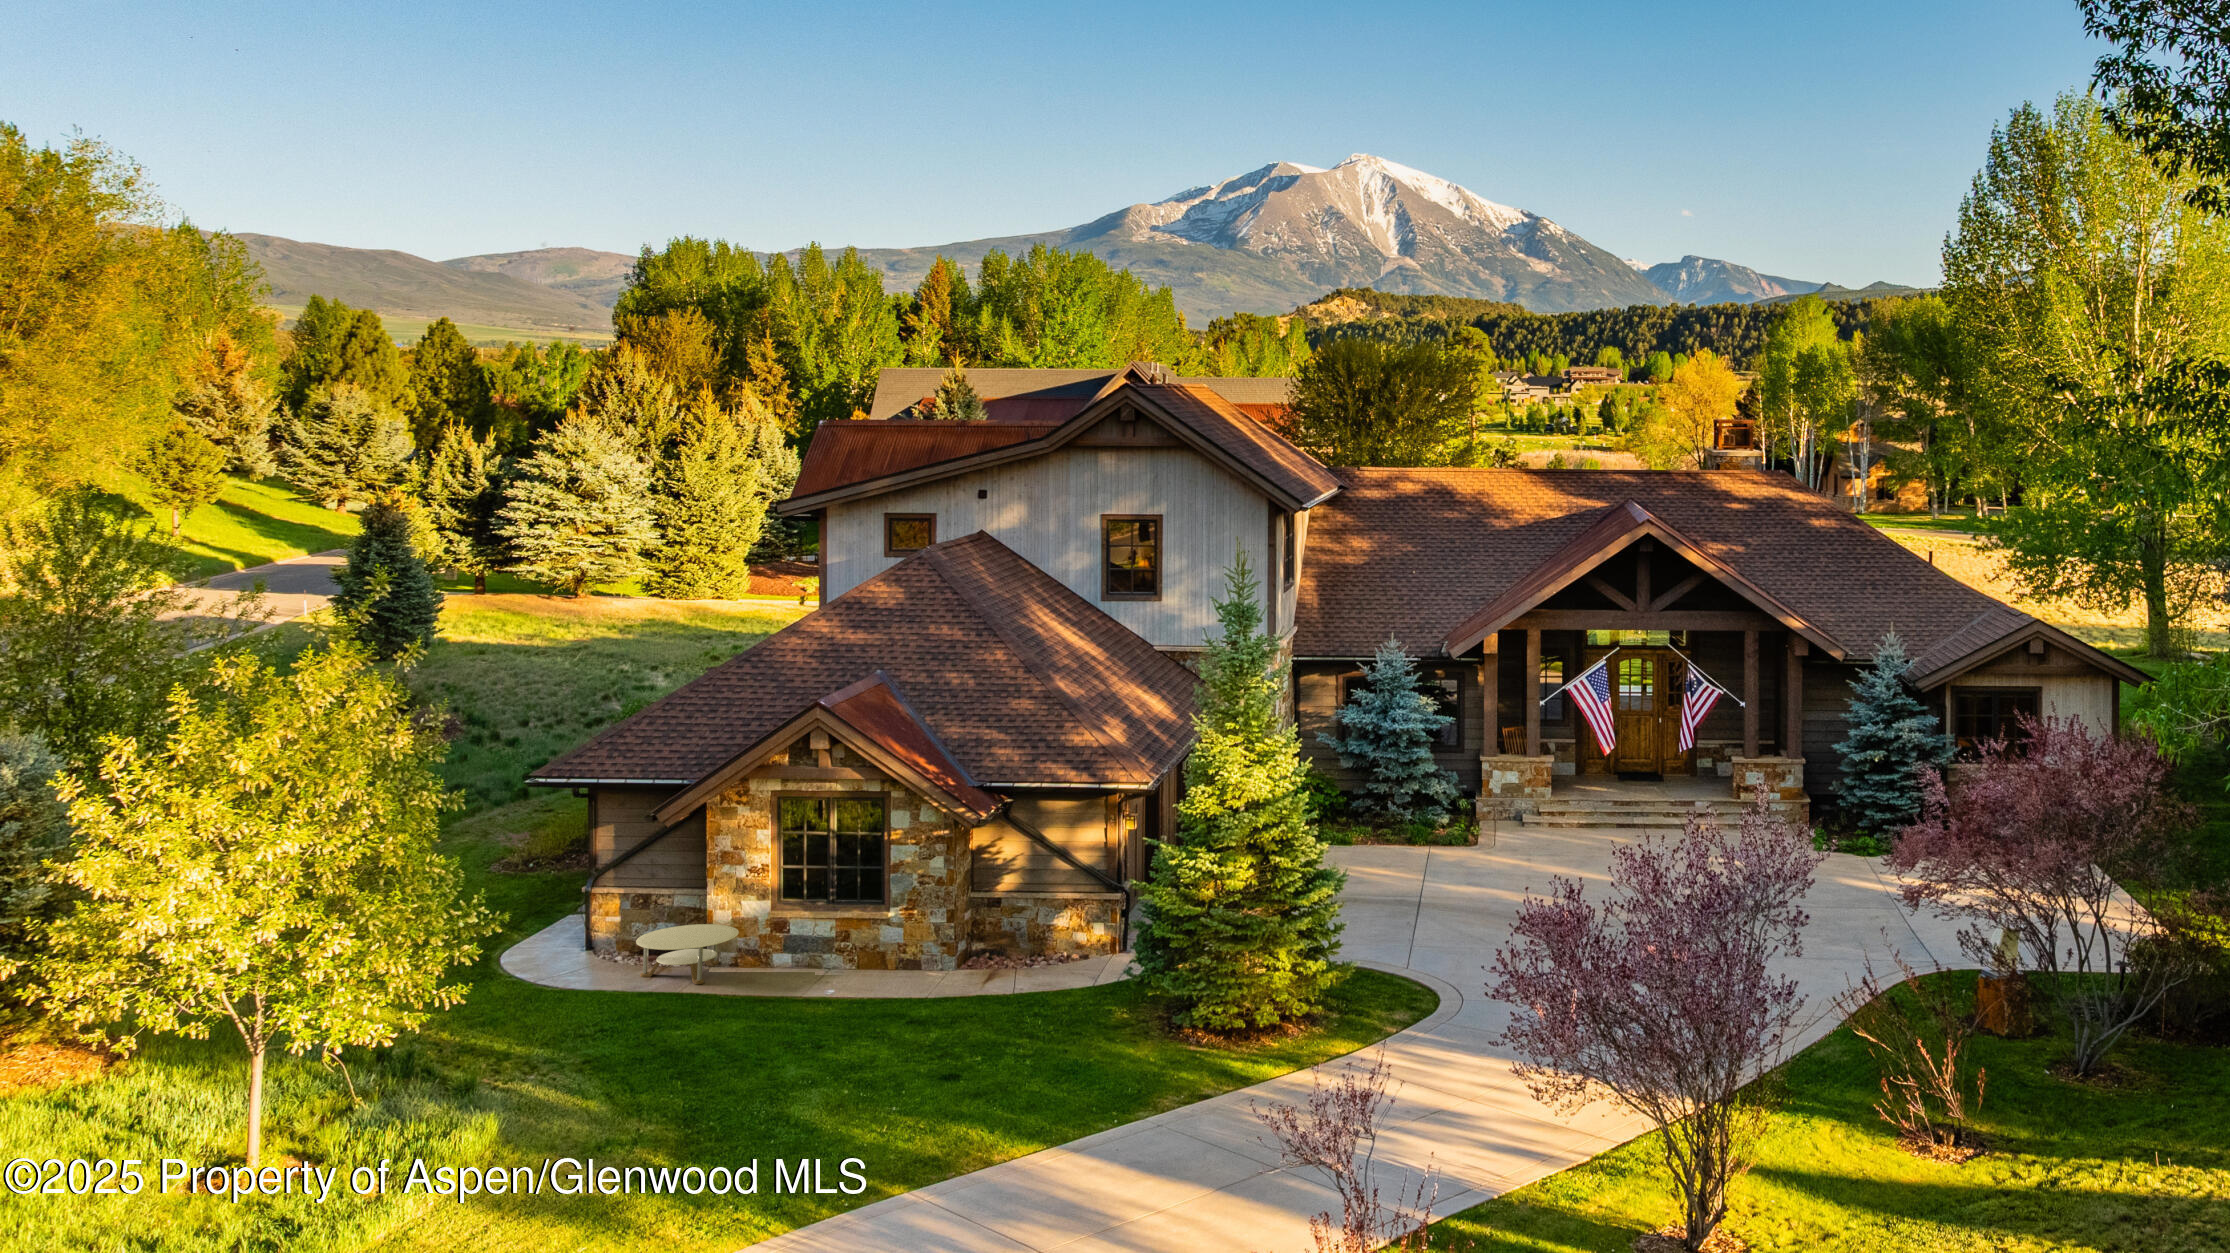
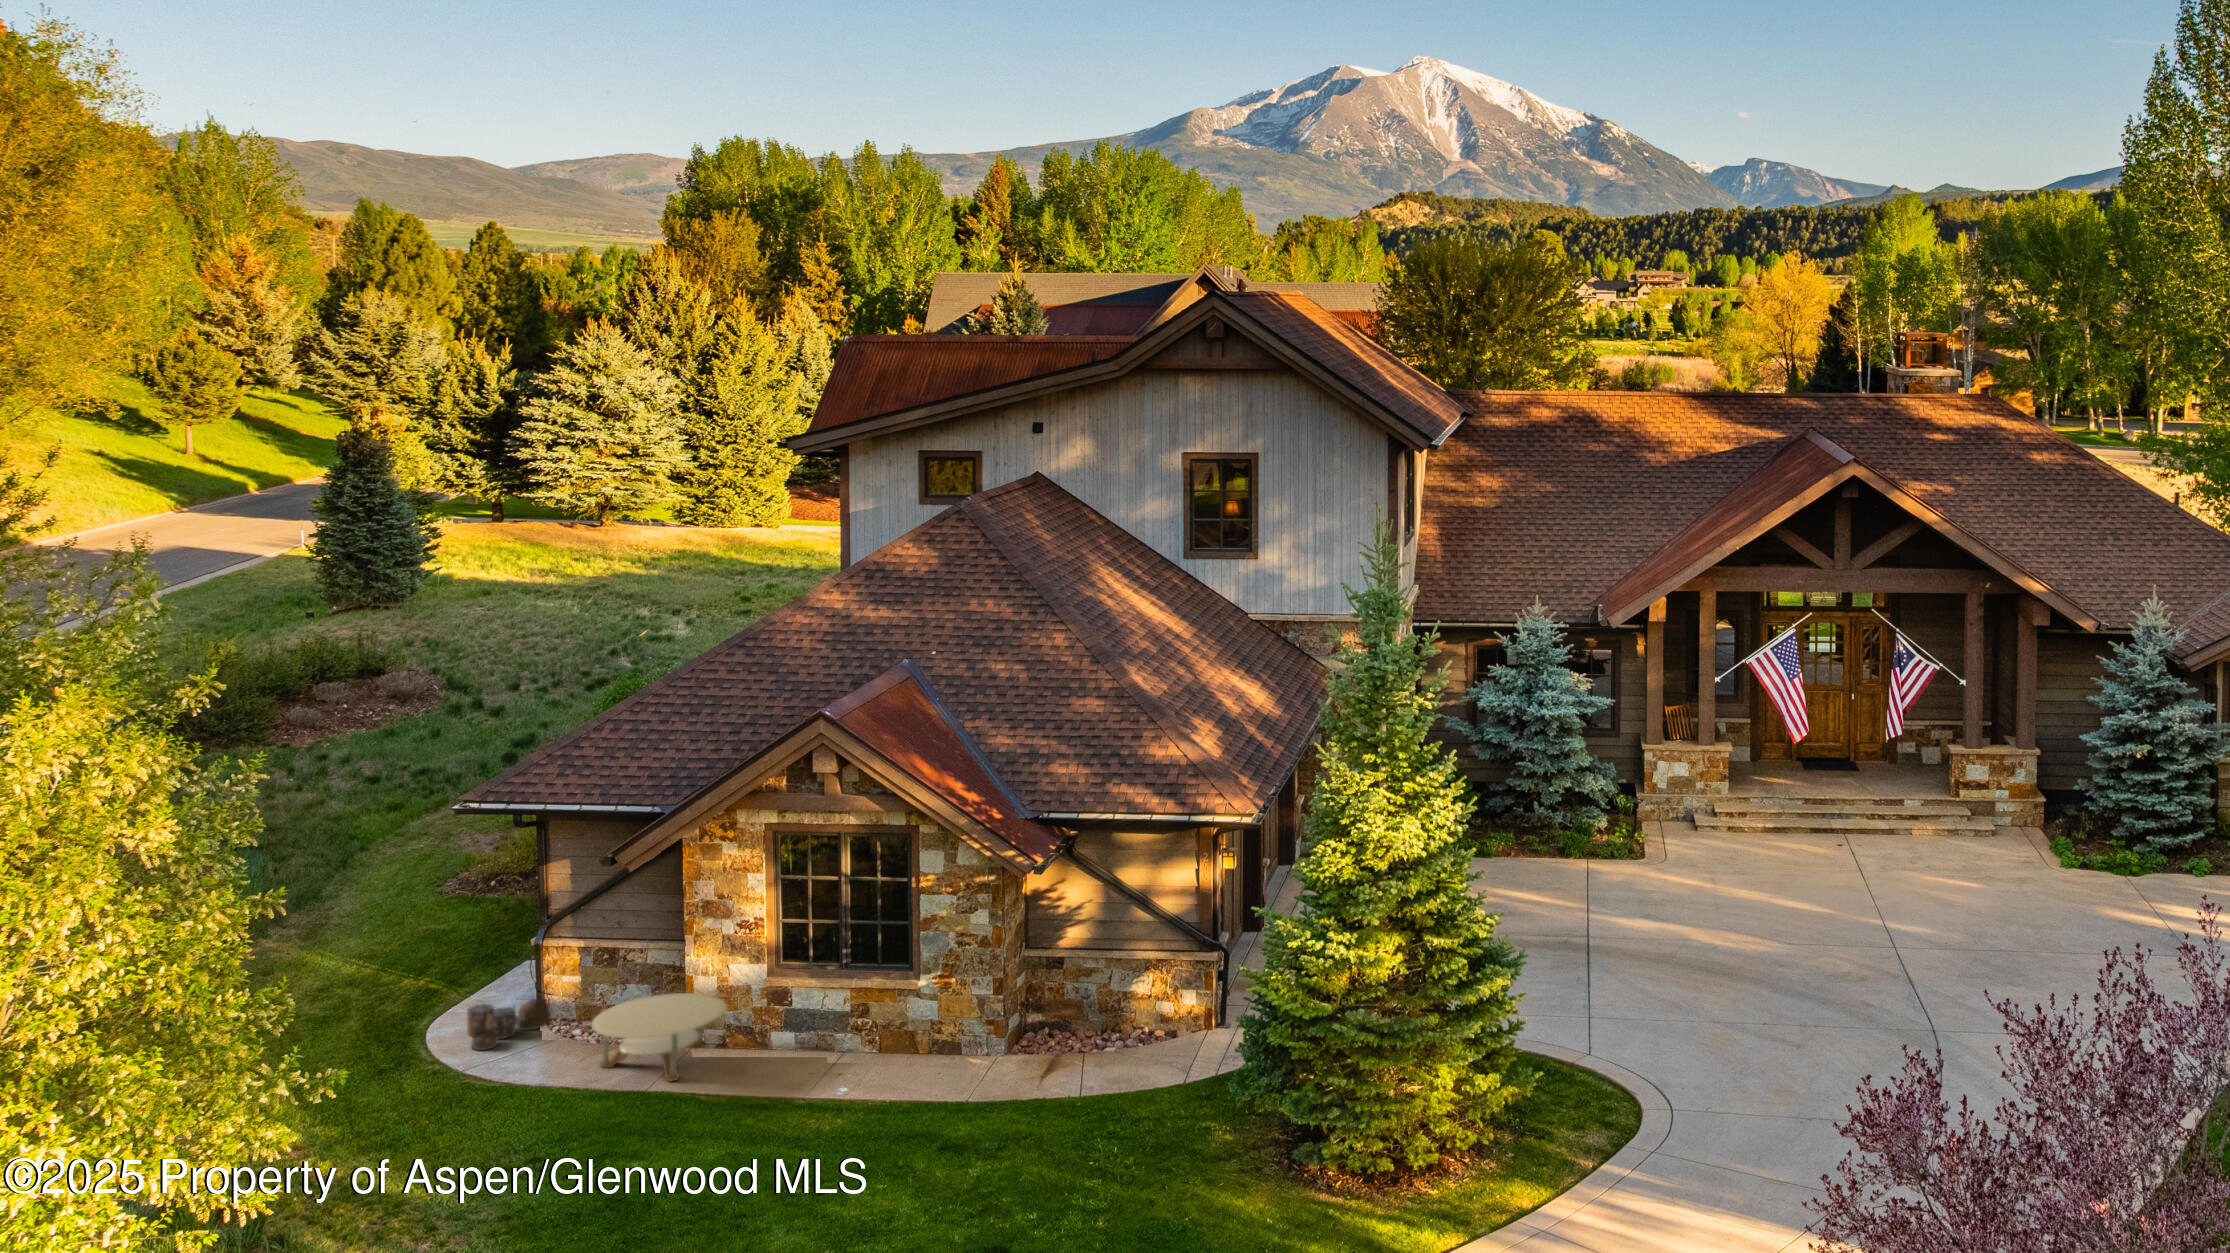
woven basket: none [532,930,595,967] -> present [467,997,549,1050]

